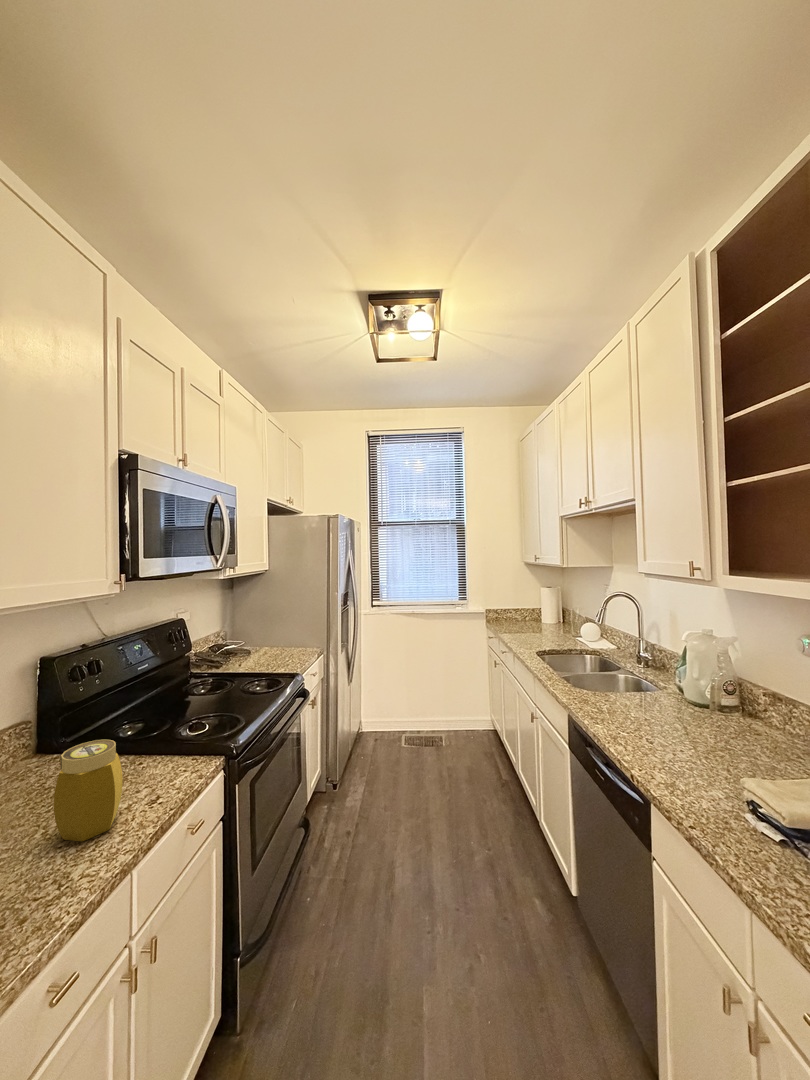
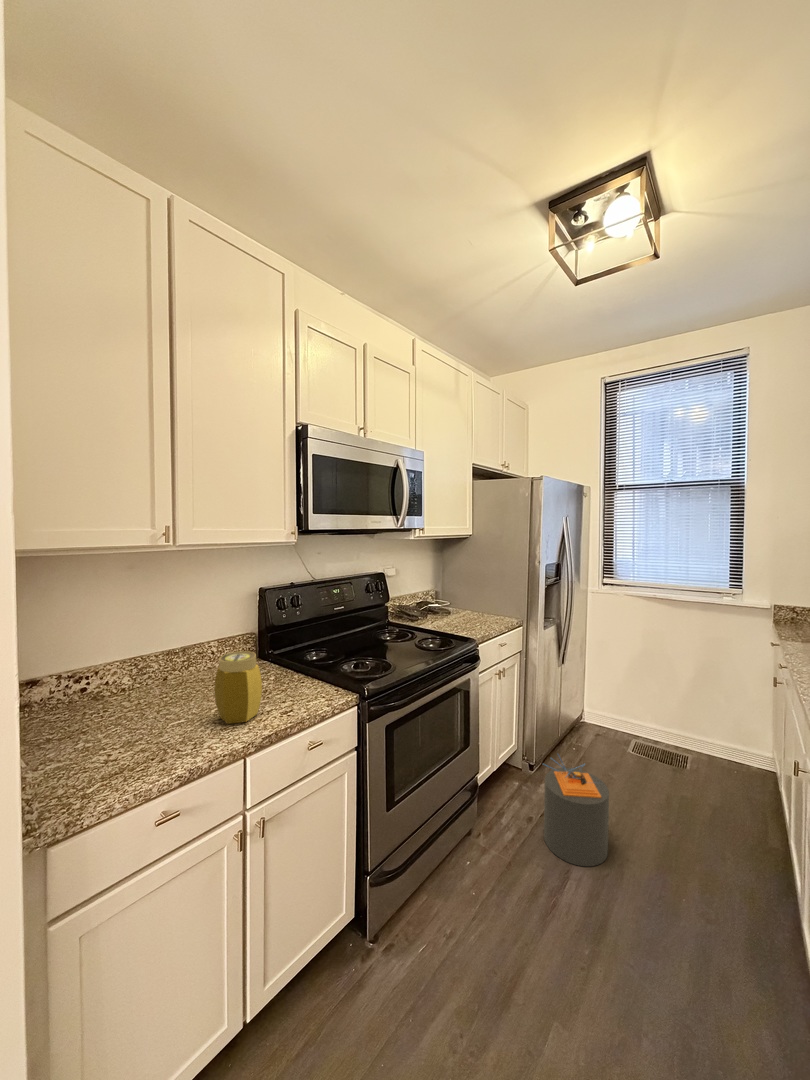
trash can: none [358,760,416,856] -> present [543,754,609,866]

